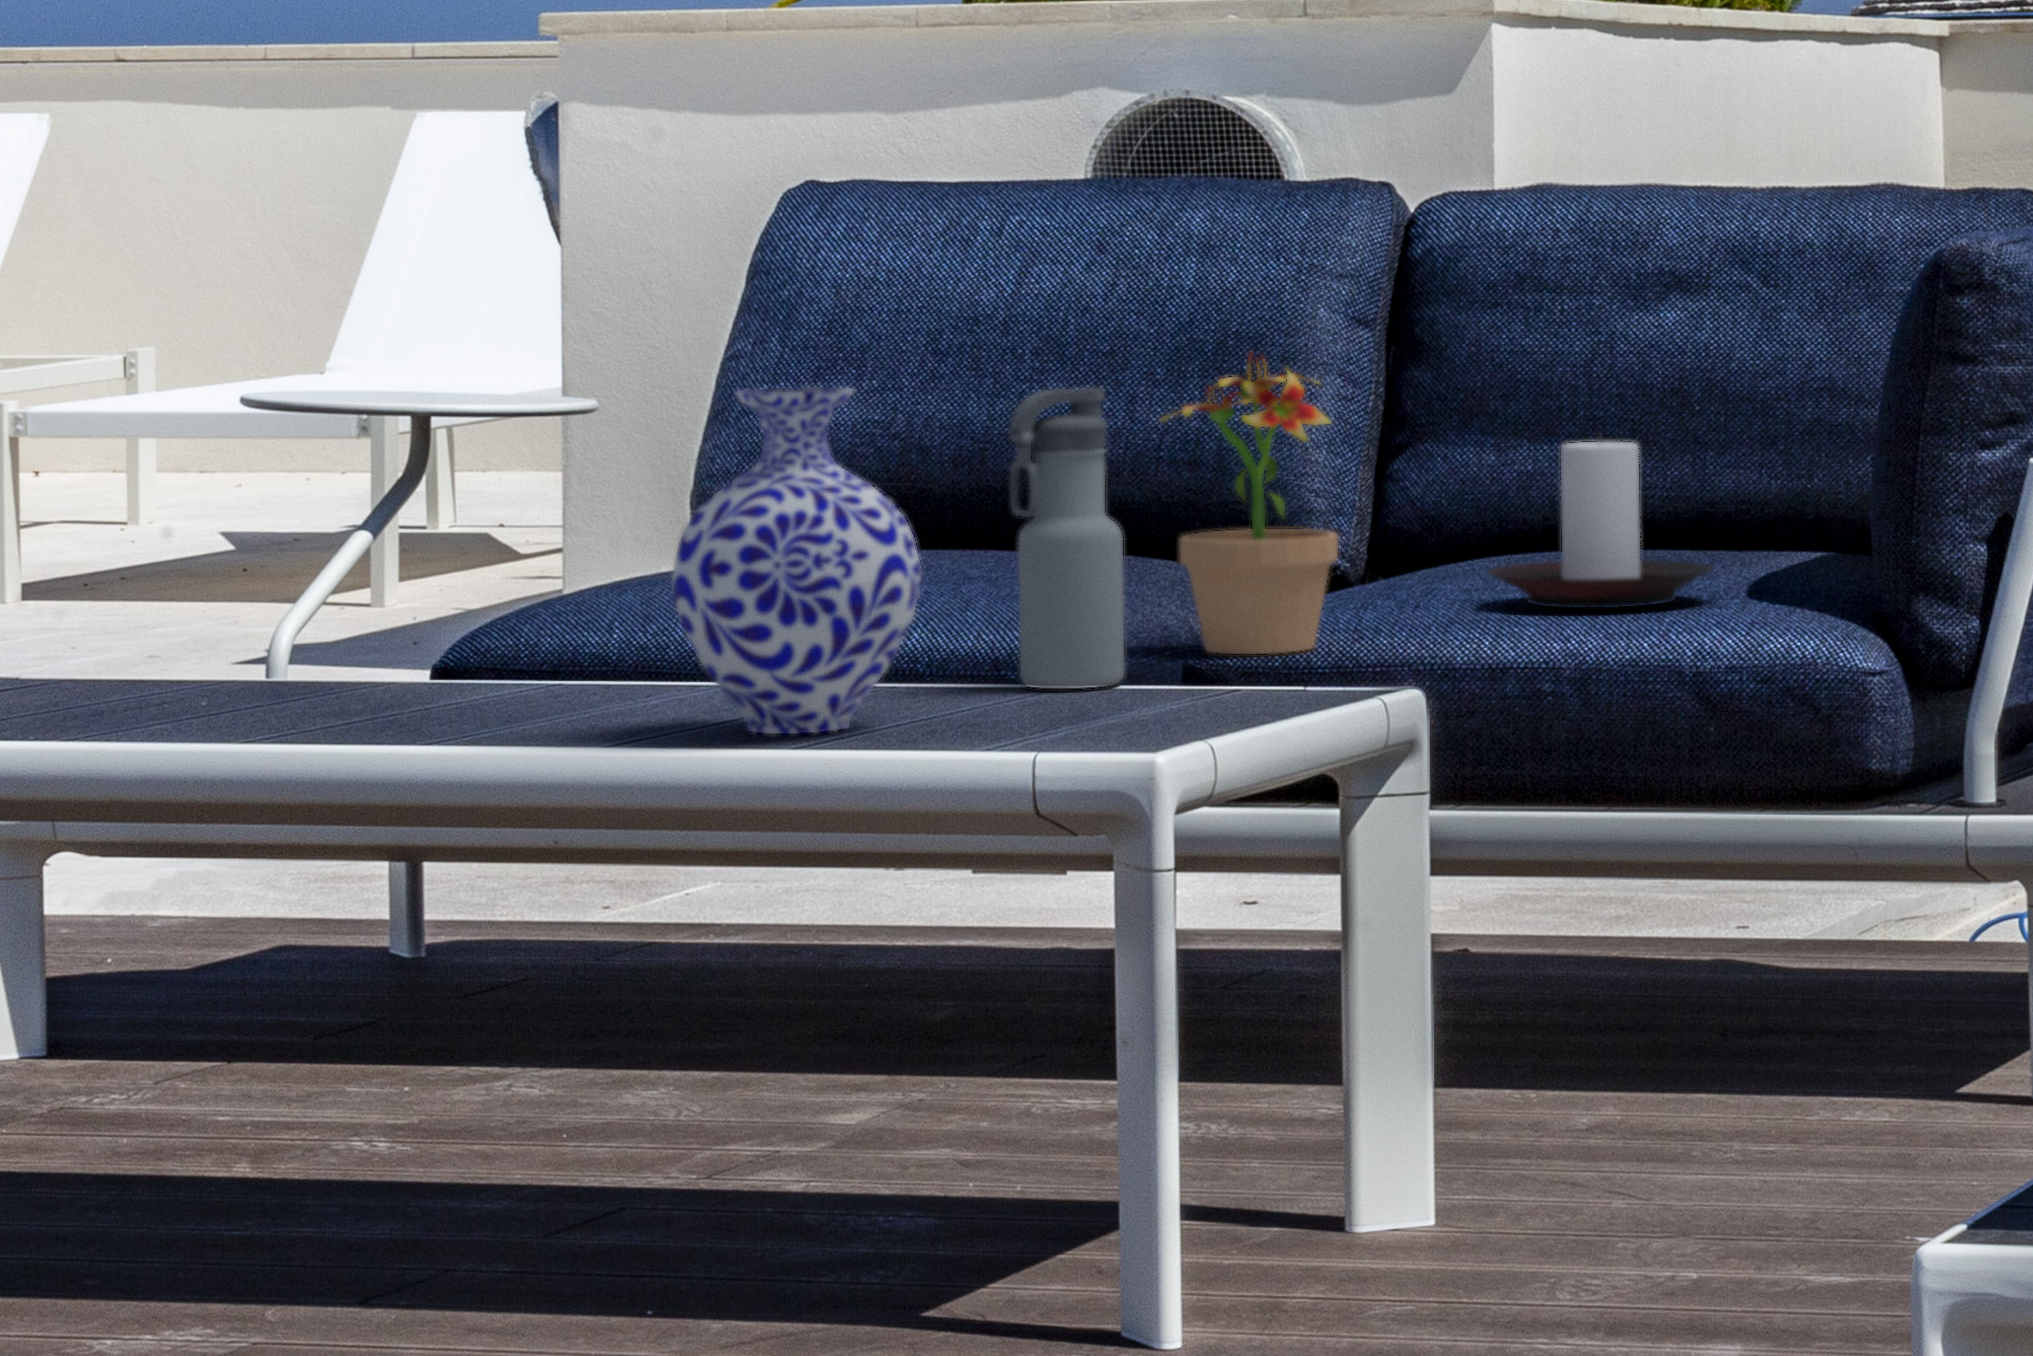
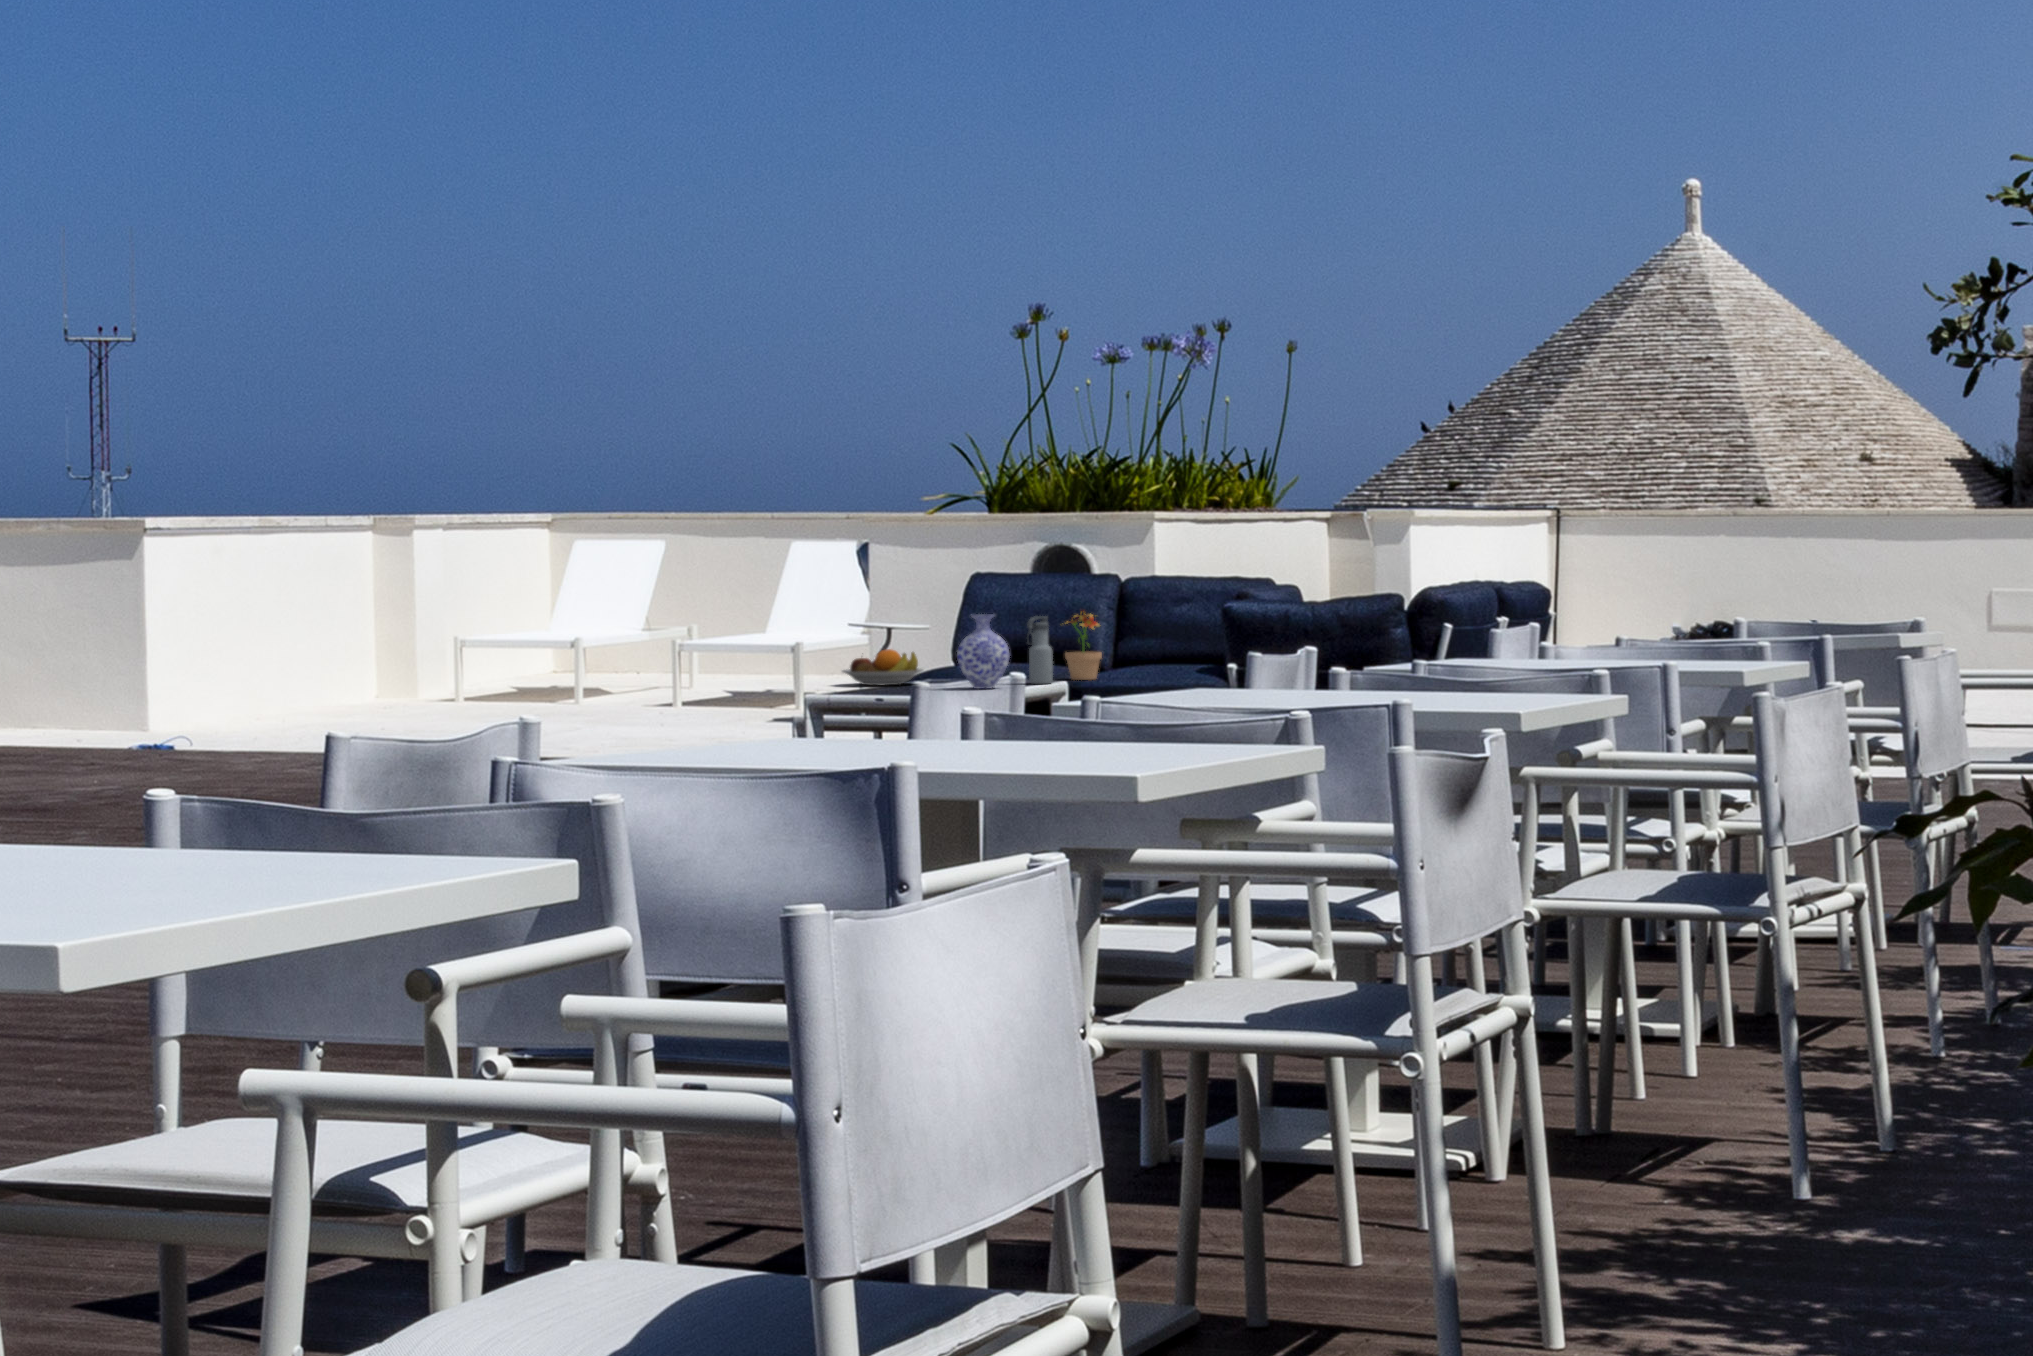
candle holder: present [1488,441,1713,608] -> none [1140,631,1197,674]
fruit bowl: none [159,541,548,706] -> present [842,649,923,685]

